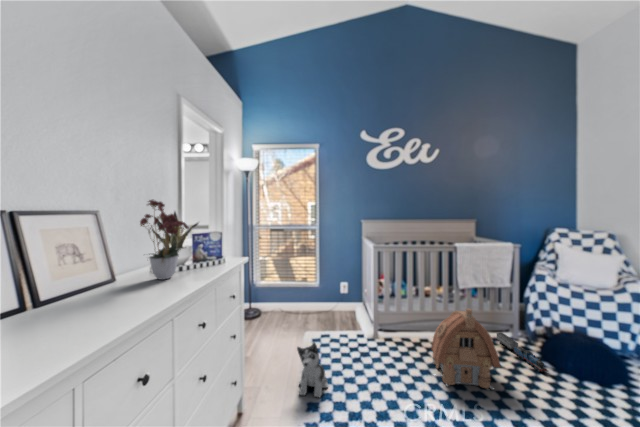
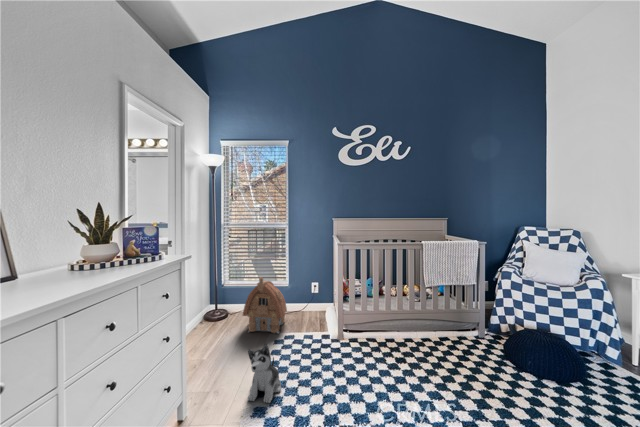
flower arrangement: present [140,200,189,280] -> none [39,183,108,277]
toy house: present [432,309,500,389] -> present [243,277,287,333]
toy train: present [497,332,548,372] -> none [462,330,509,371]

